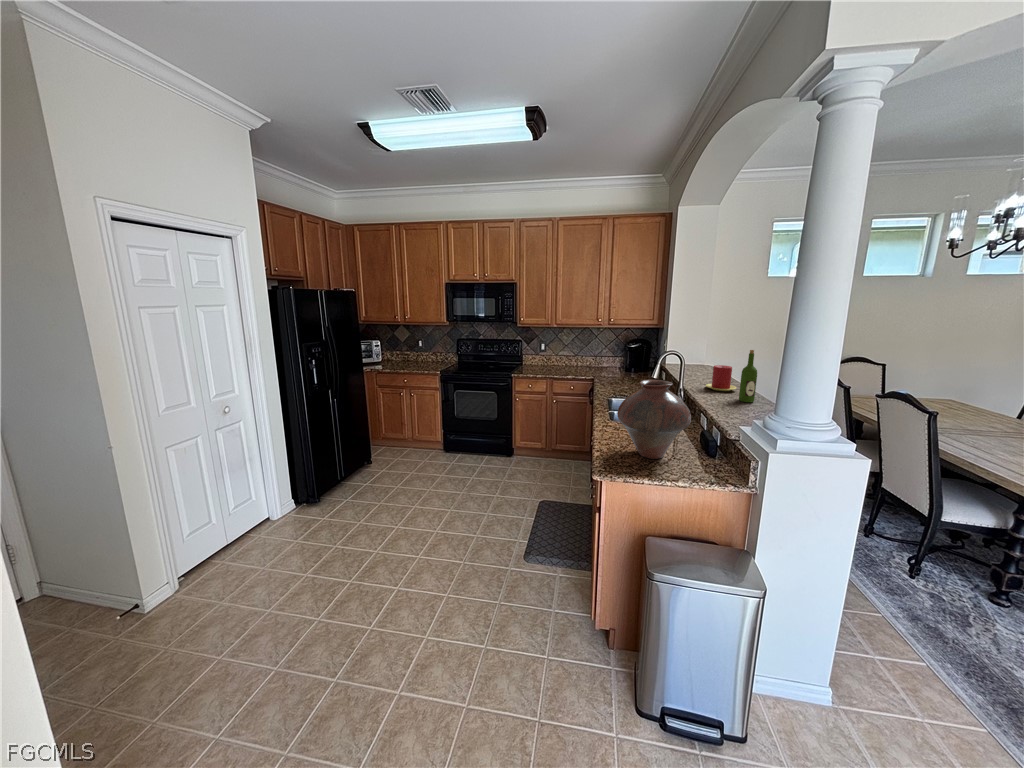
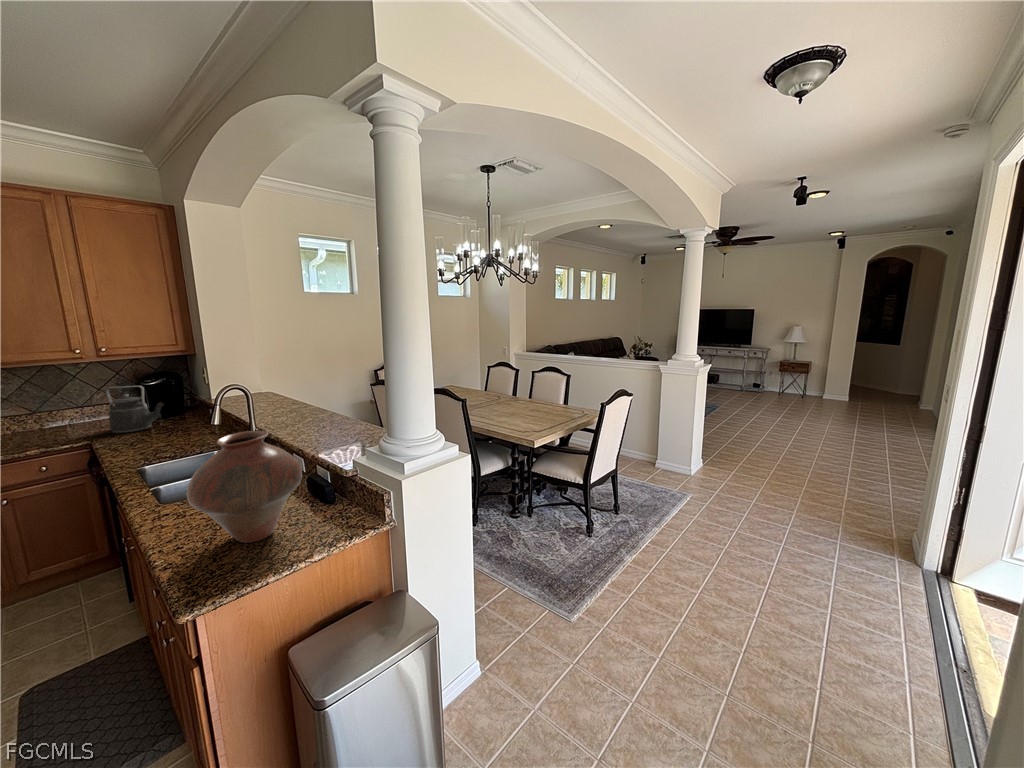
kettle: none [605,345,635,377] -> present [105,386,164,433]
wine bottle: present [739,350,757,402] -> none [324,371,342,427]
candle: present [706,365,736,391] -> none [282,391,317,421]

